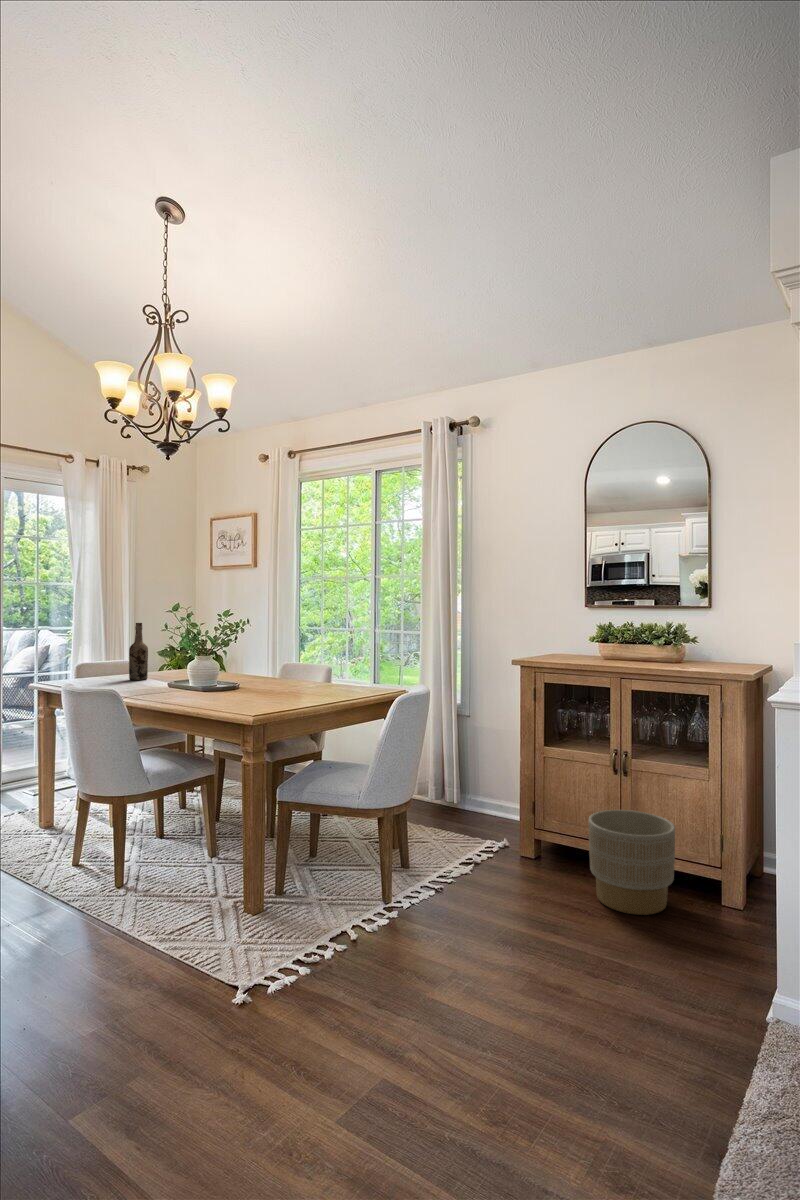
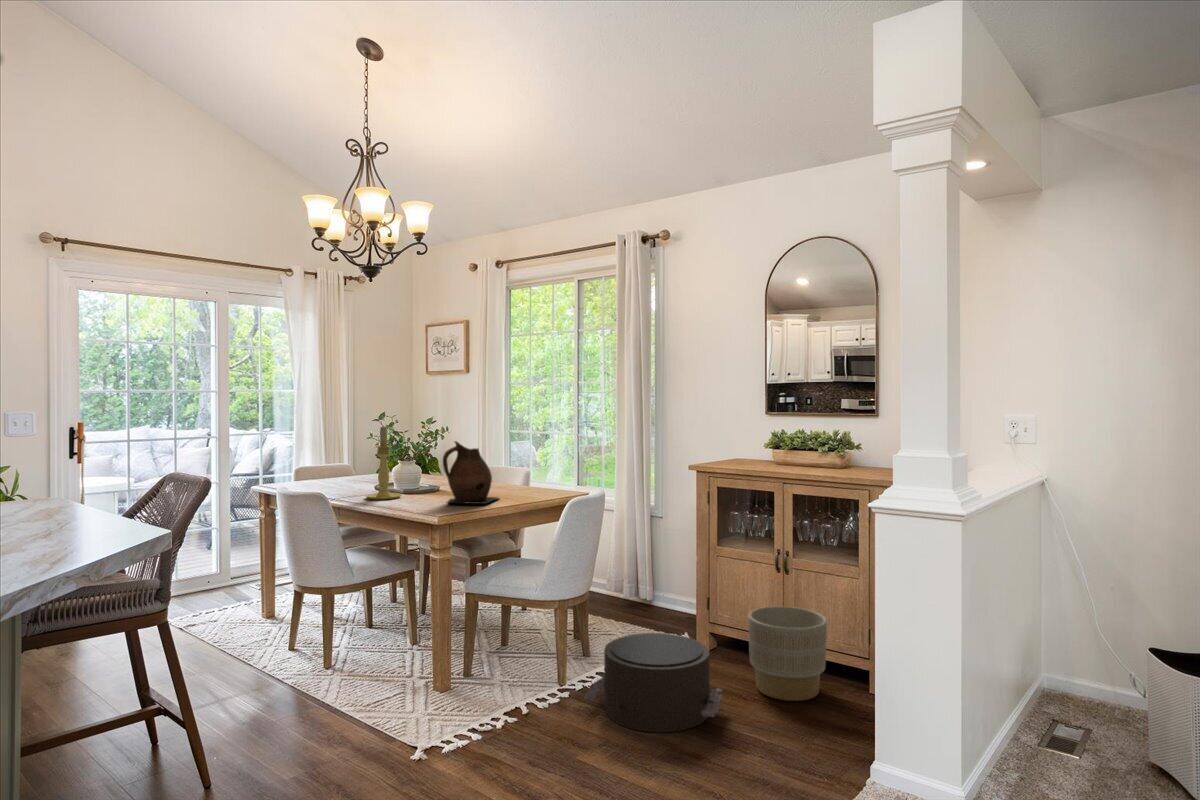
candle holder: none [161,617,202,698] -> present [366,426,401,500]
wine bottle: present [129,623,148,680] -> none [341,429,358,482]
ceramic pitcher: none [251,634,312,704] -> present [443,441,499,504]
pouf: none [421,843,576,959] -> present [584,633,722,732]

